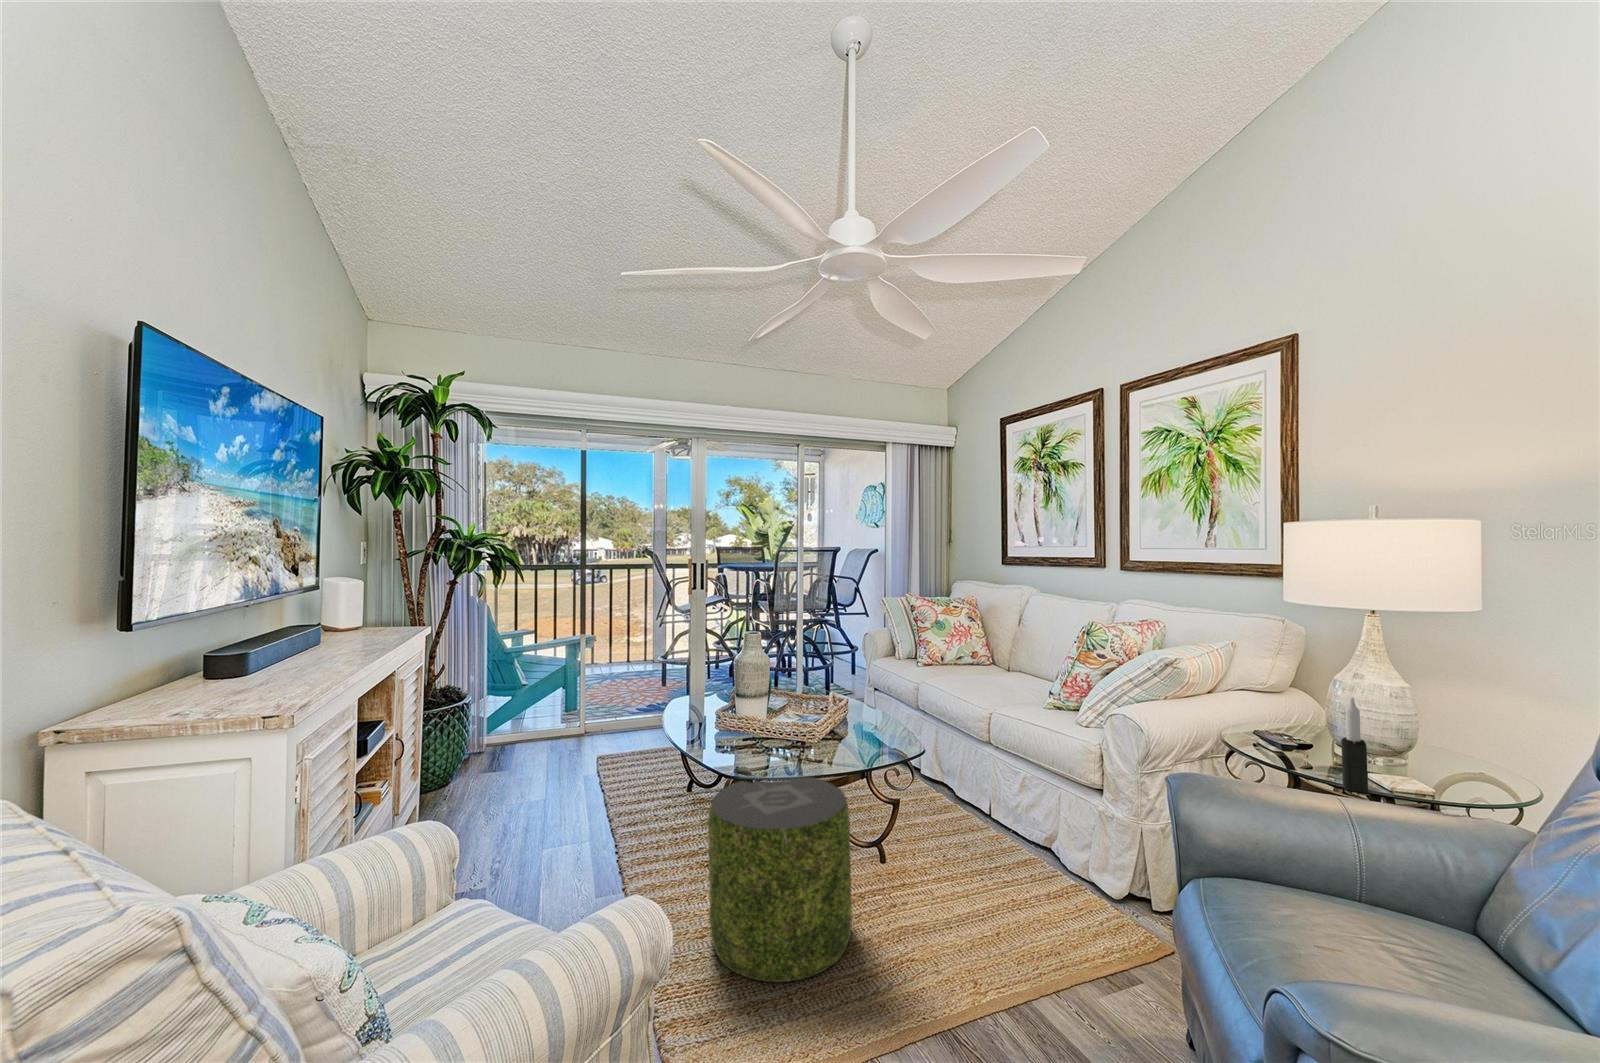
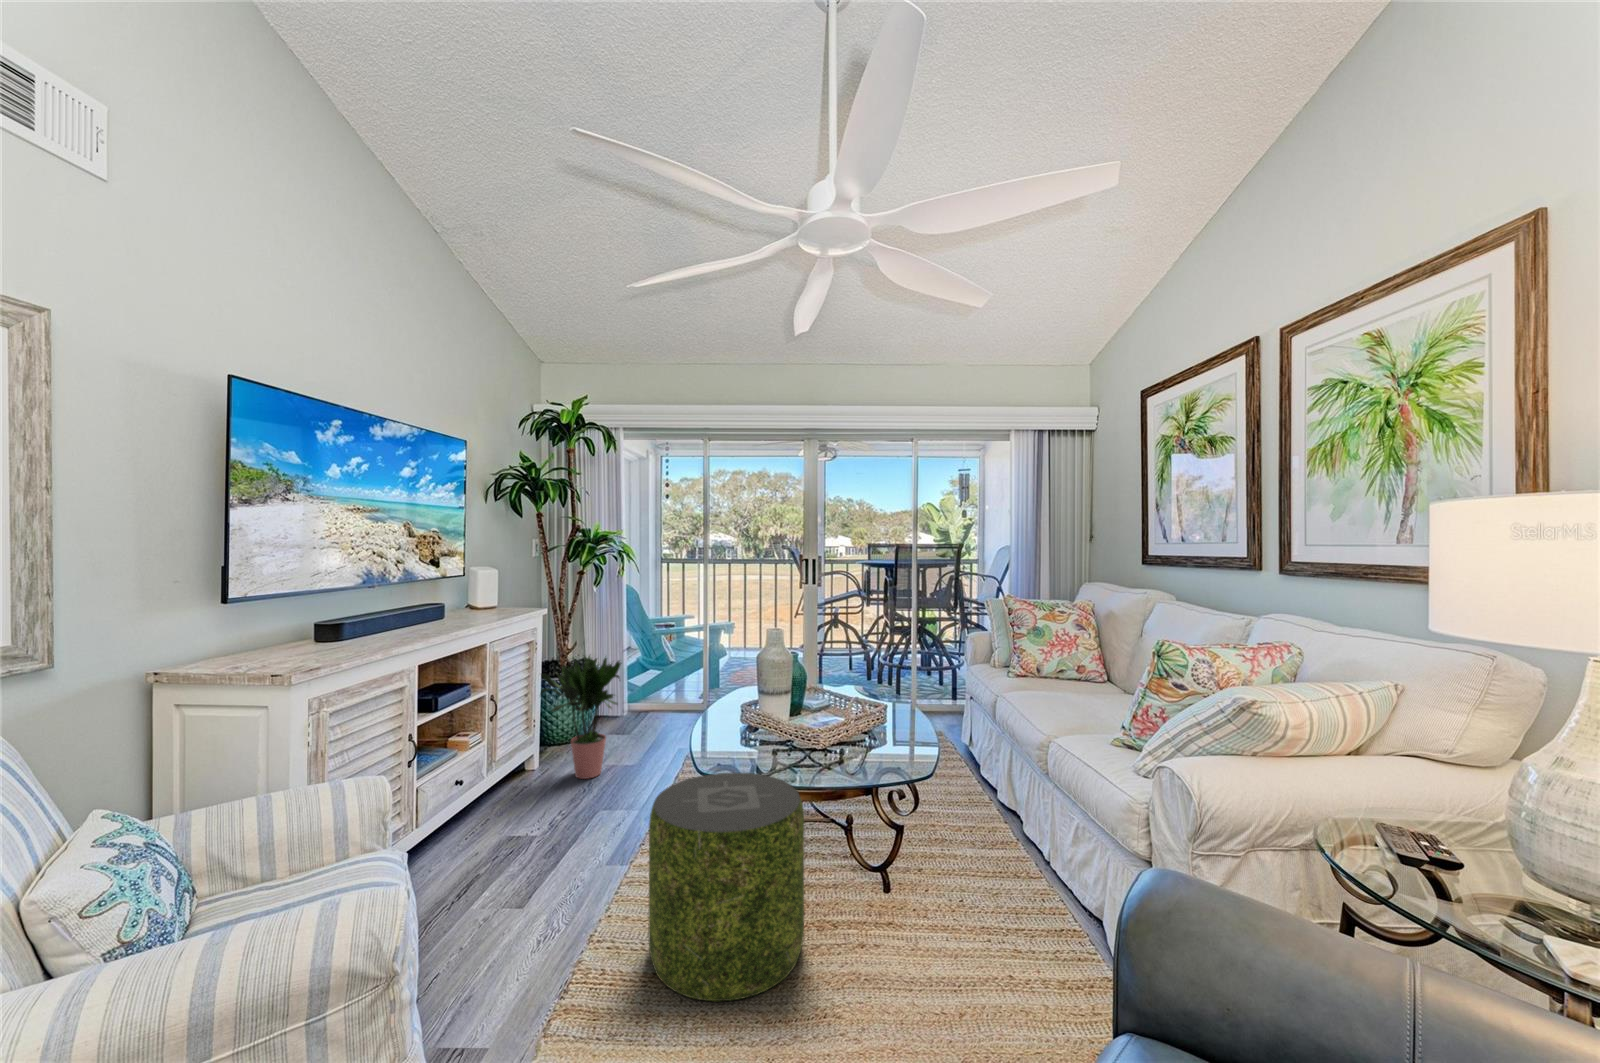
potted plant: none [457,670,557,815] -> present [541,656,621,779]
candle: present [1341,698,1368,793] -> none [1496,778,1548,942]

